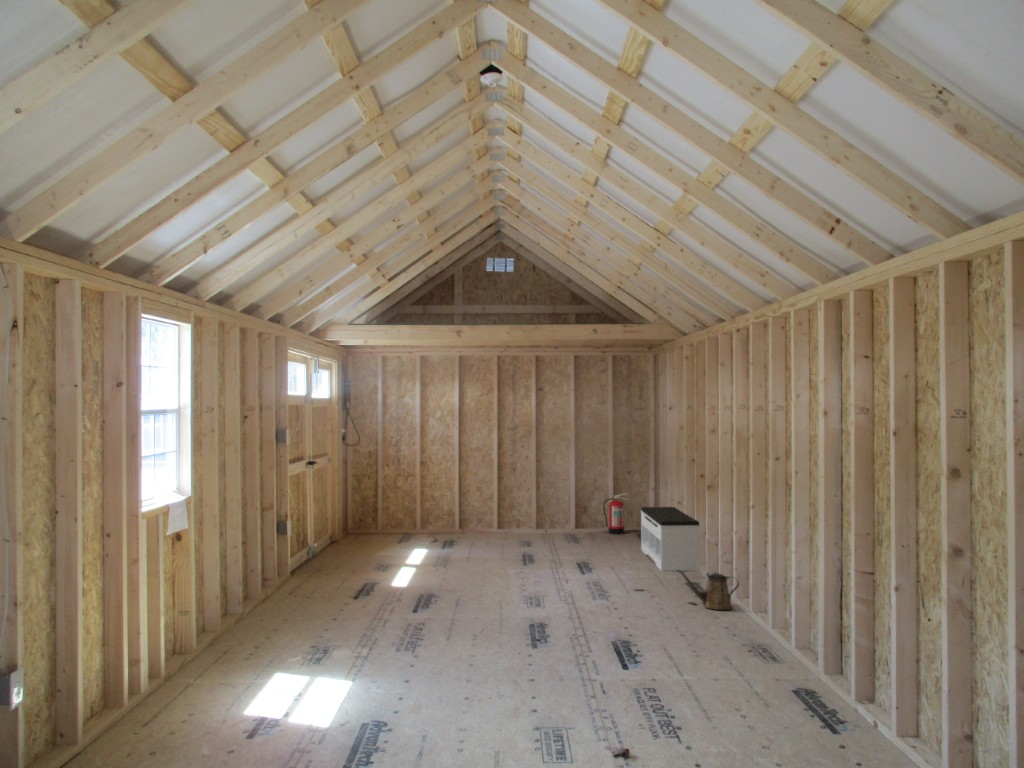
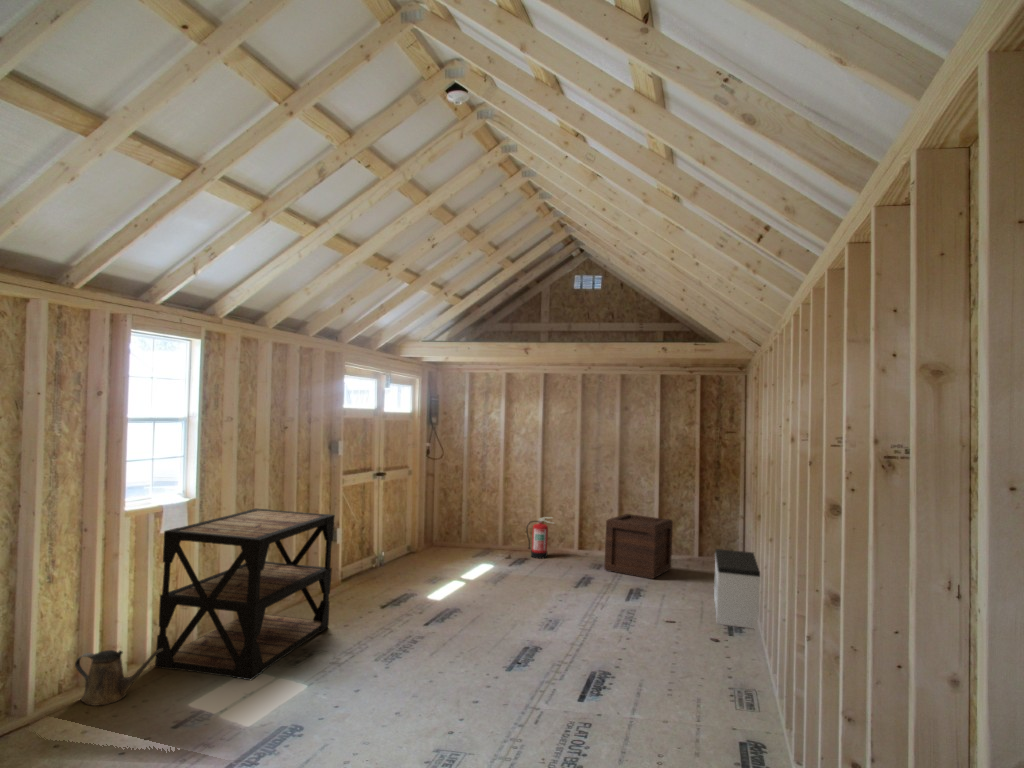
wooden crate: none [532,485,588,542] -> present [604,514,673,579]
fire extinguisher: present [603,494,626,534] -> present [526,517,552,559]
shelving unit: none [163,506,320,690] -> present [155,509,335,680]
watering can: present [677,570,739,610] -> present [75,649,163,706]

